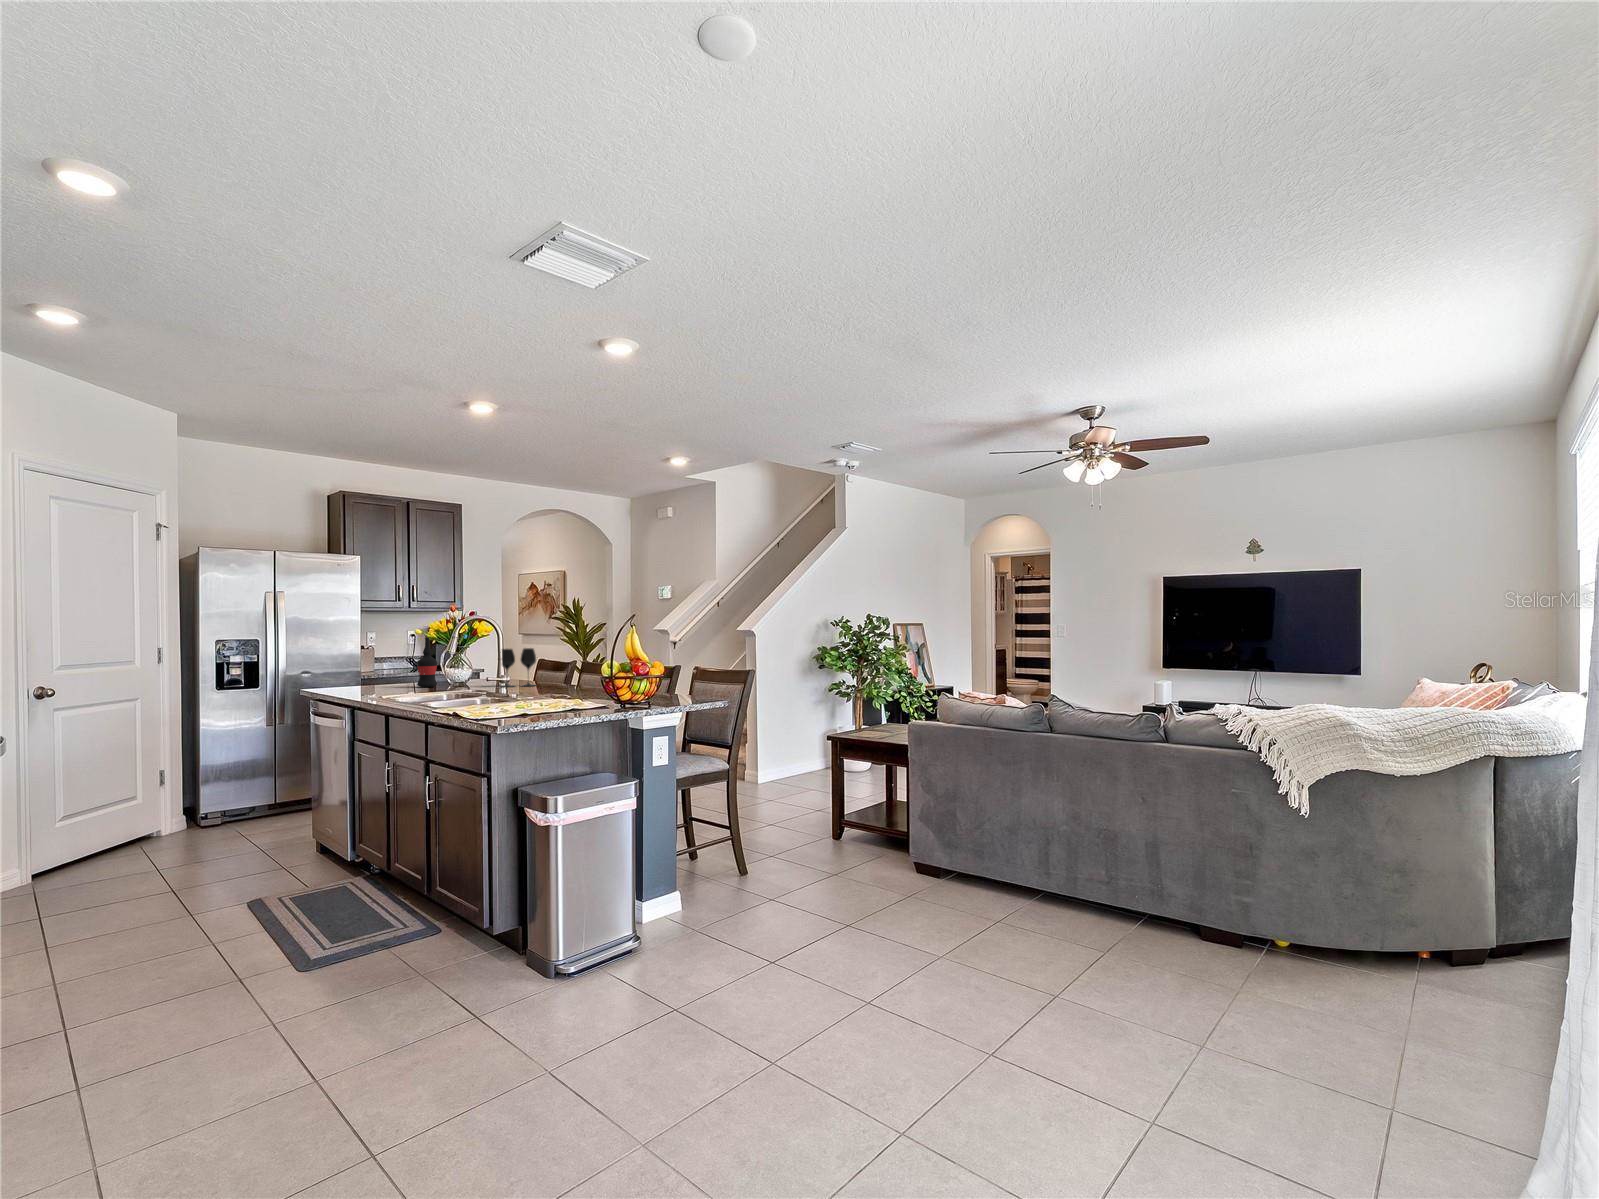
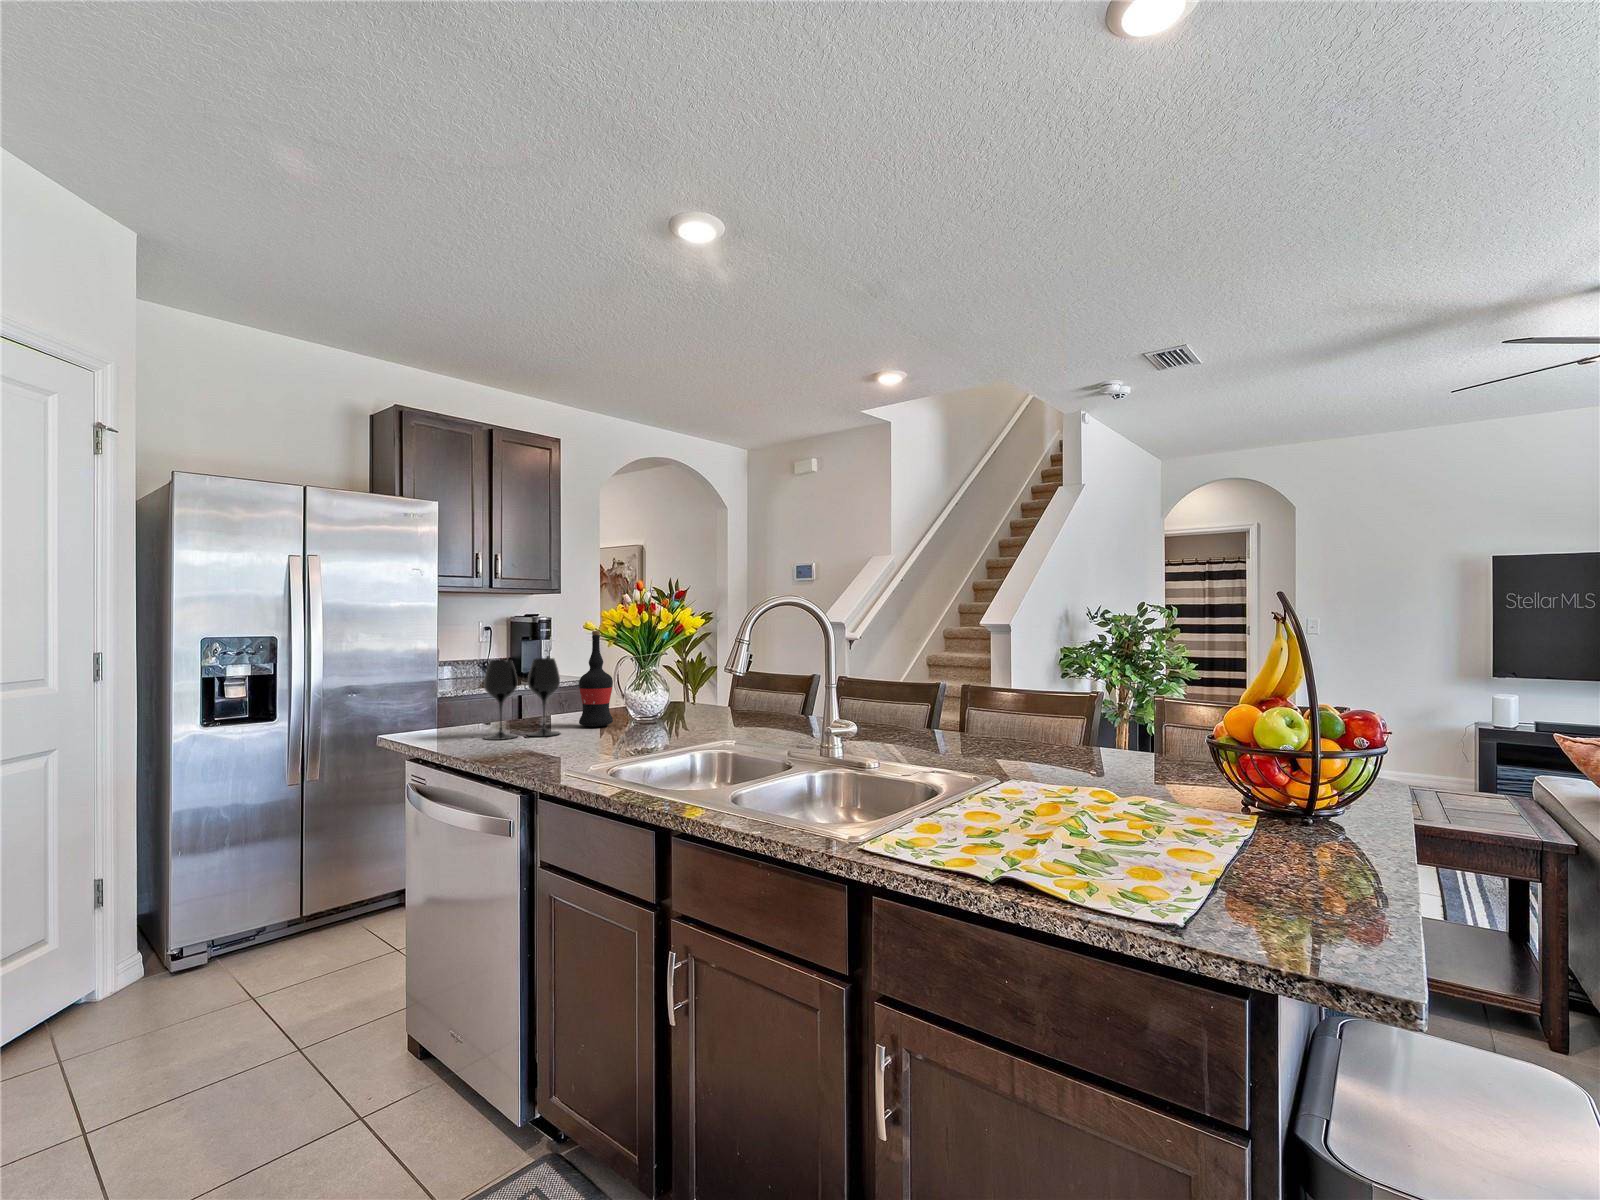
wine glass: present [500,648,536,687] -> present [484,658,560,740]

